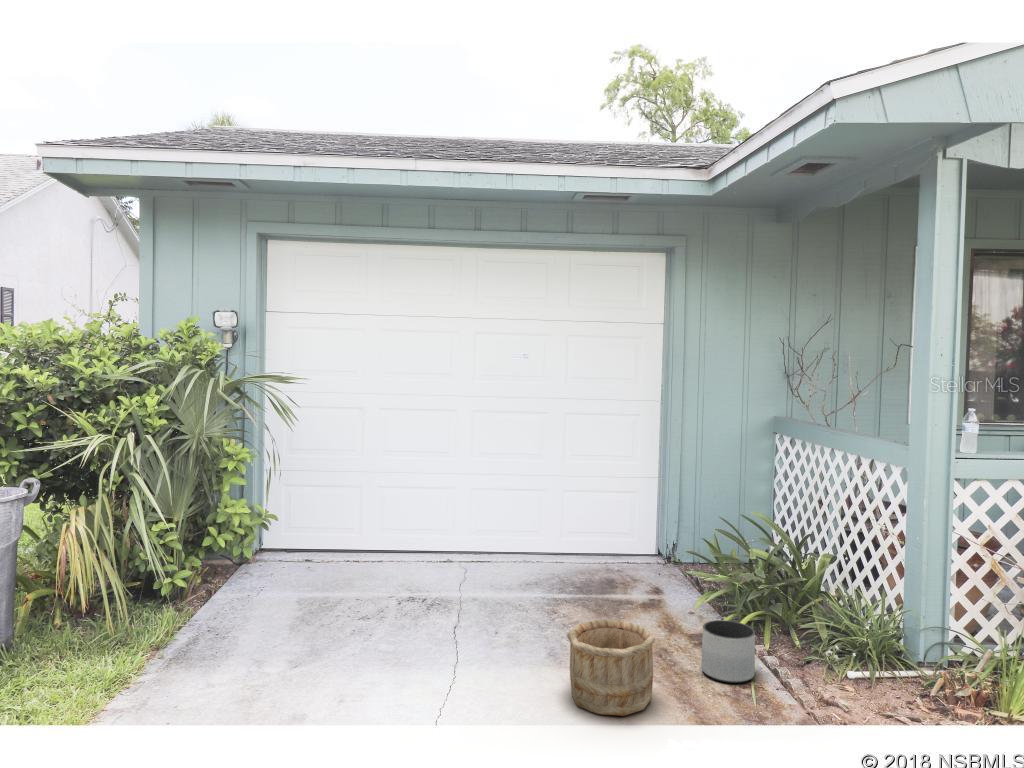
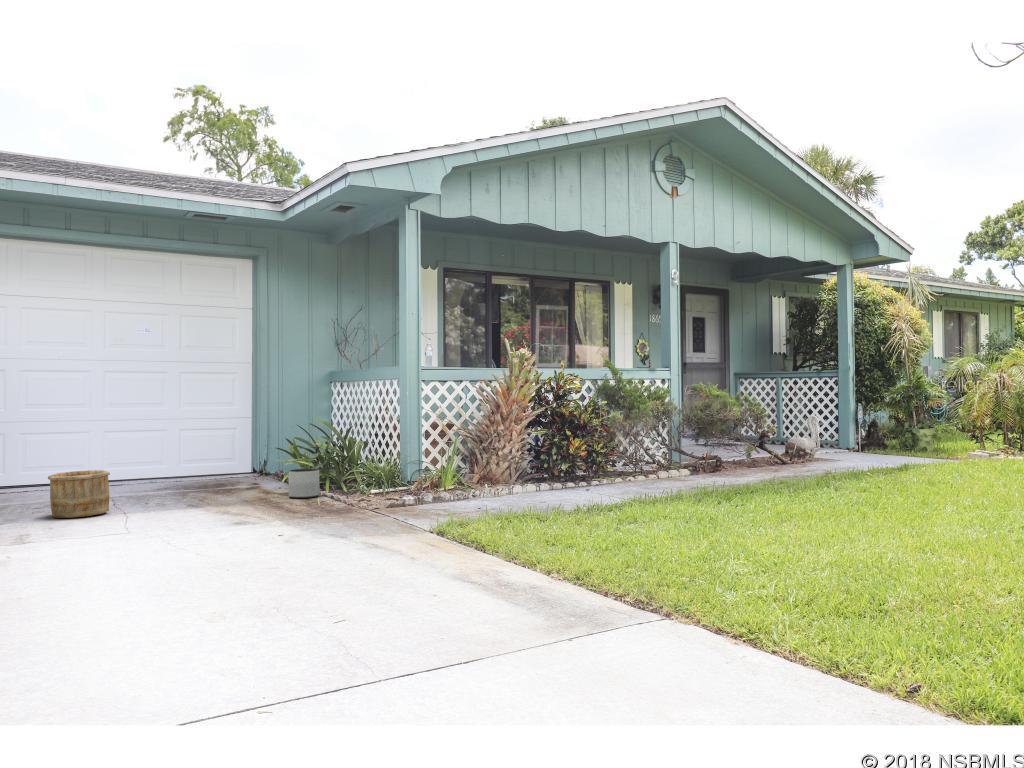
wooden bucket: present [567,620,655,716] -> present [48,470,110,518]

